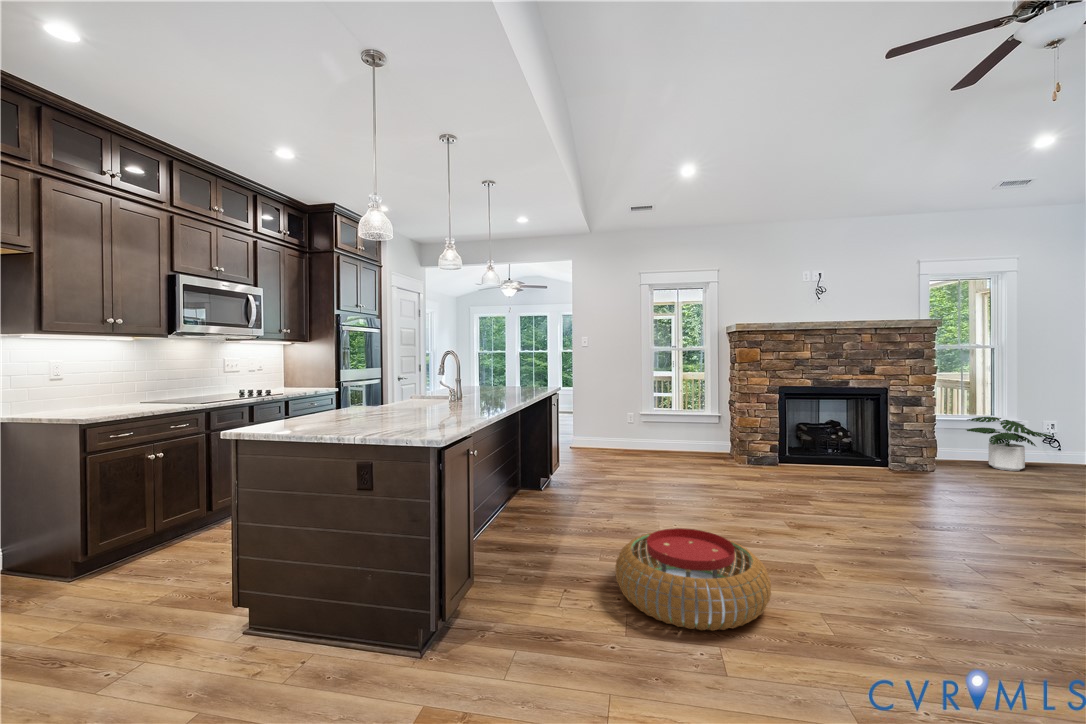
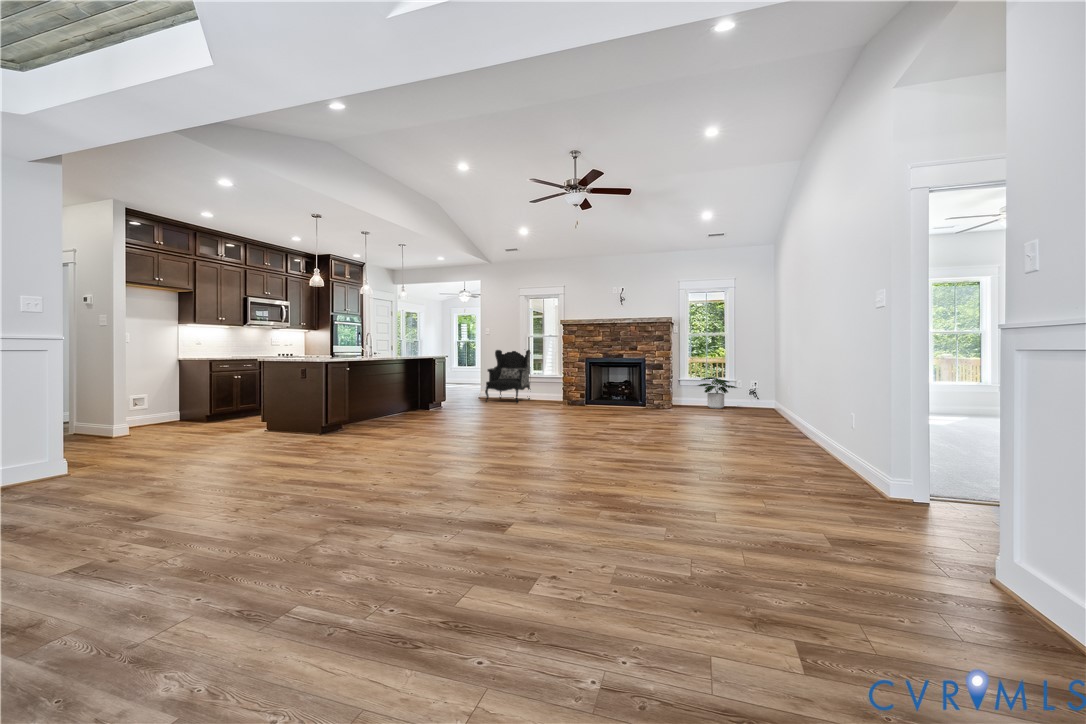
armchair: none [605,368,667,465] -> present [485,350,531,403]
pouf: present [616,528,771,631] -> none [402,405,463,432]

